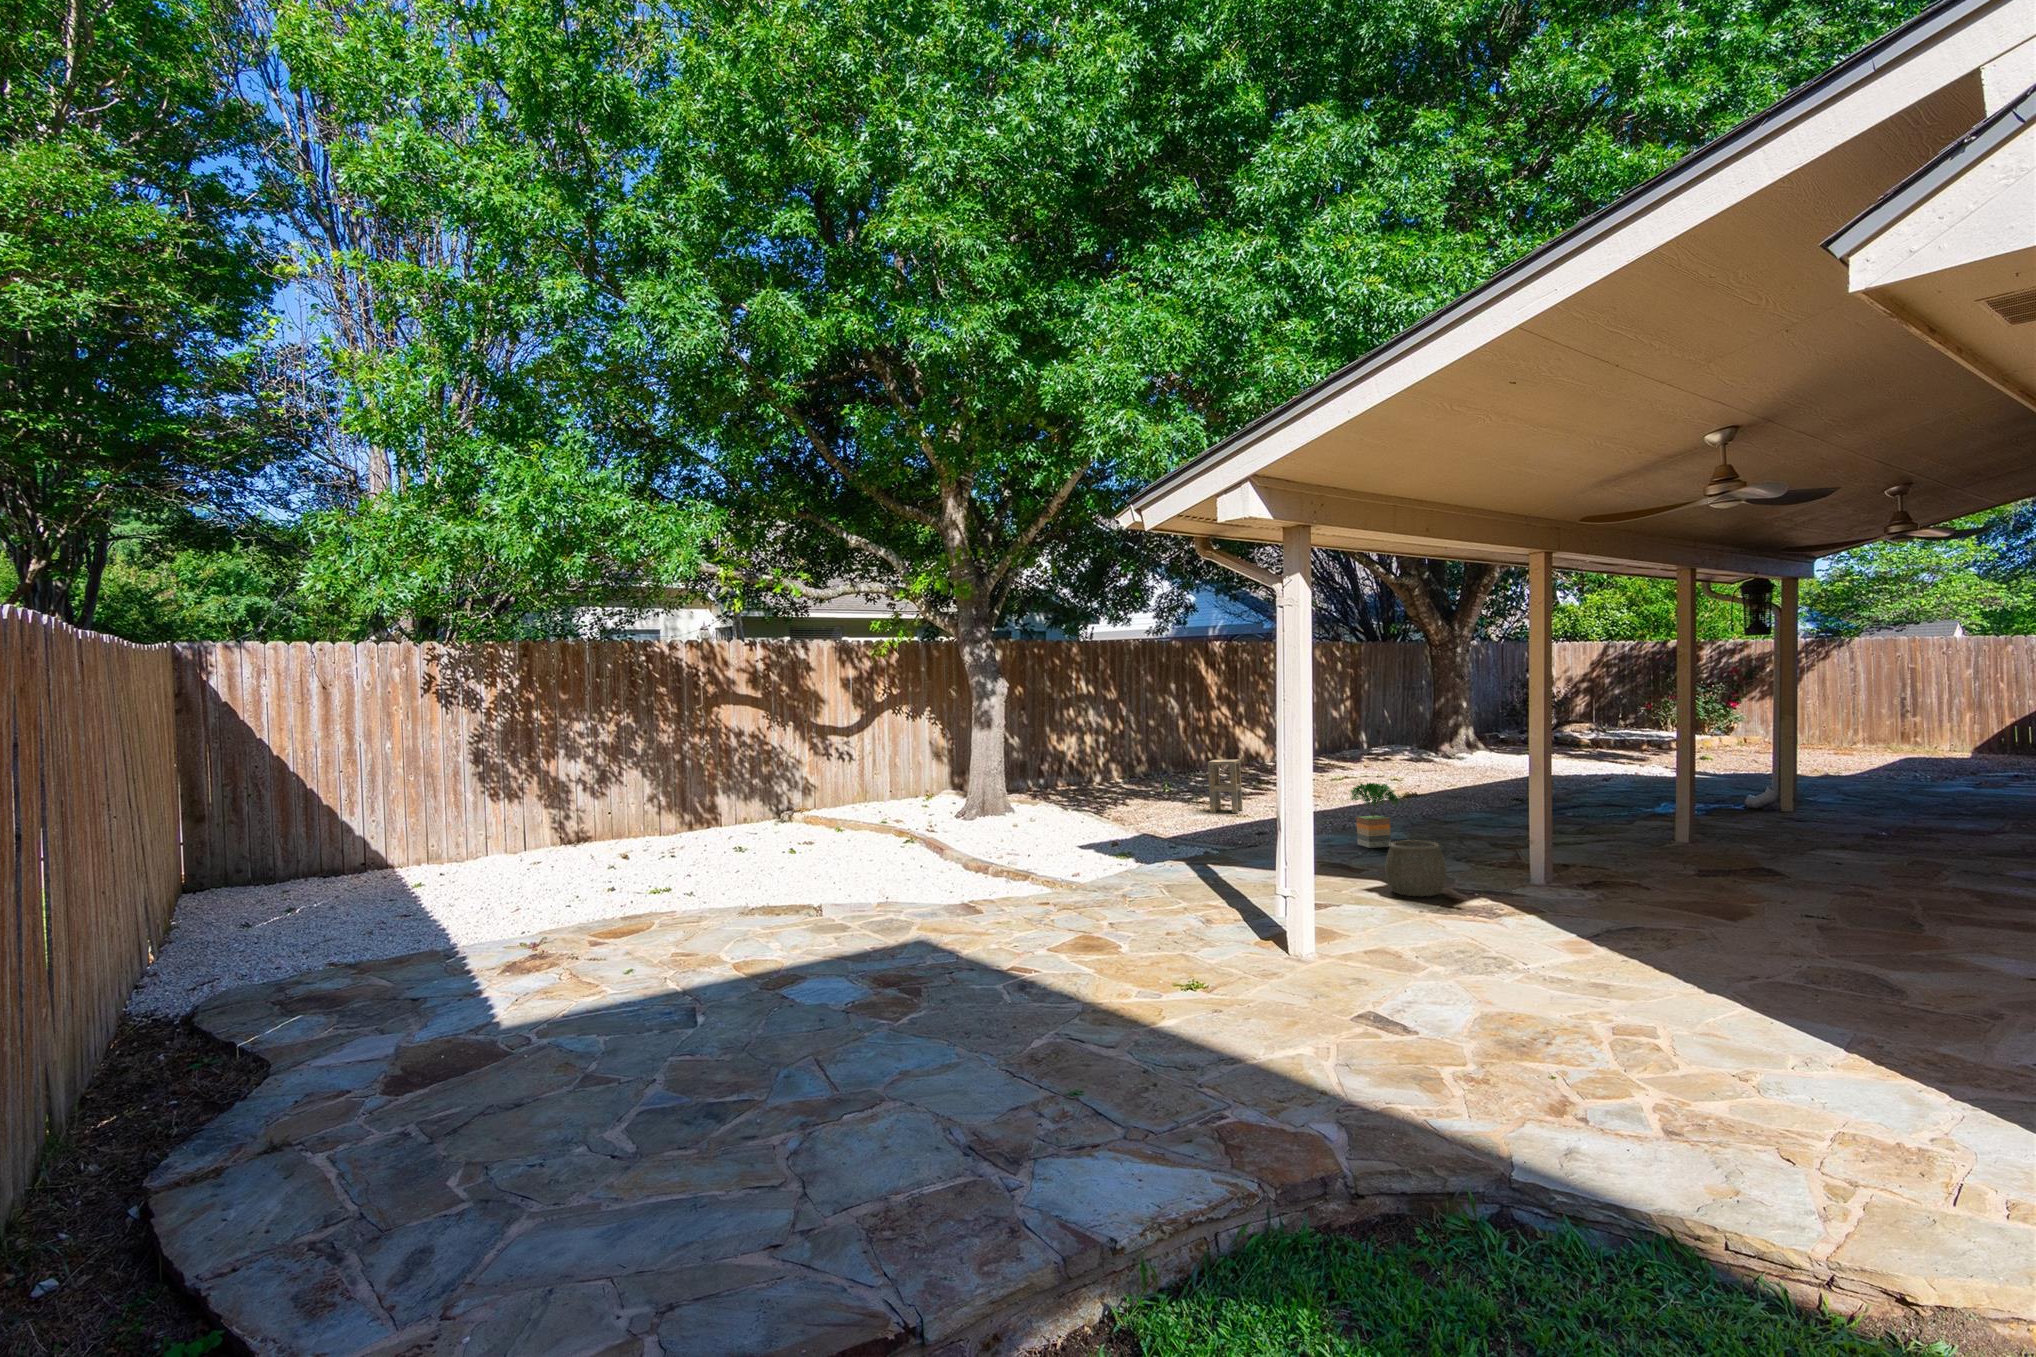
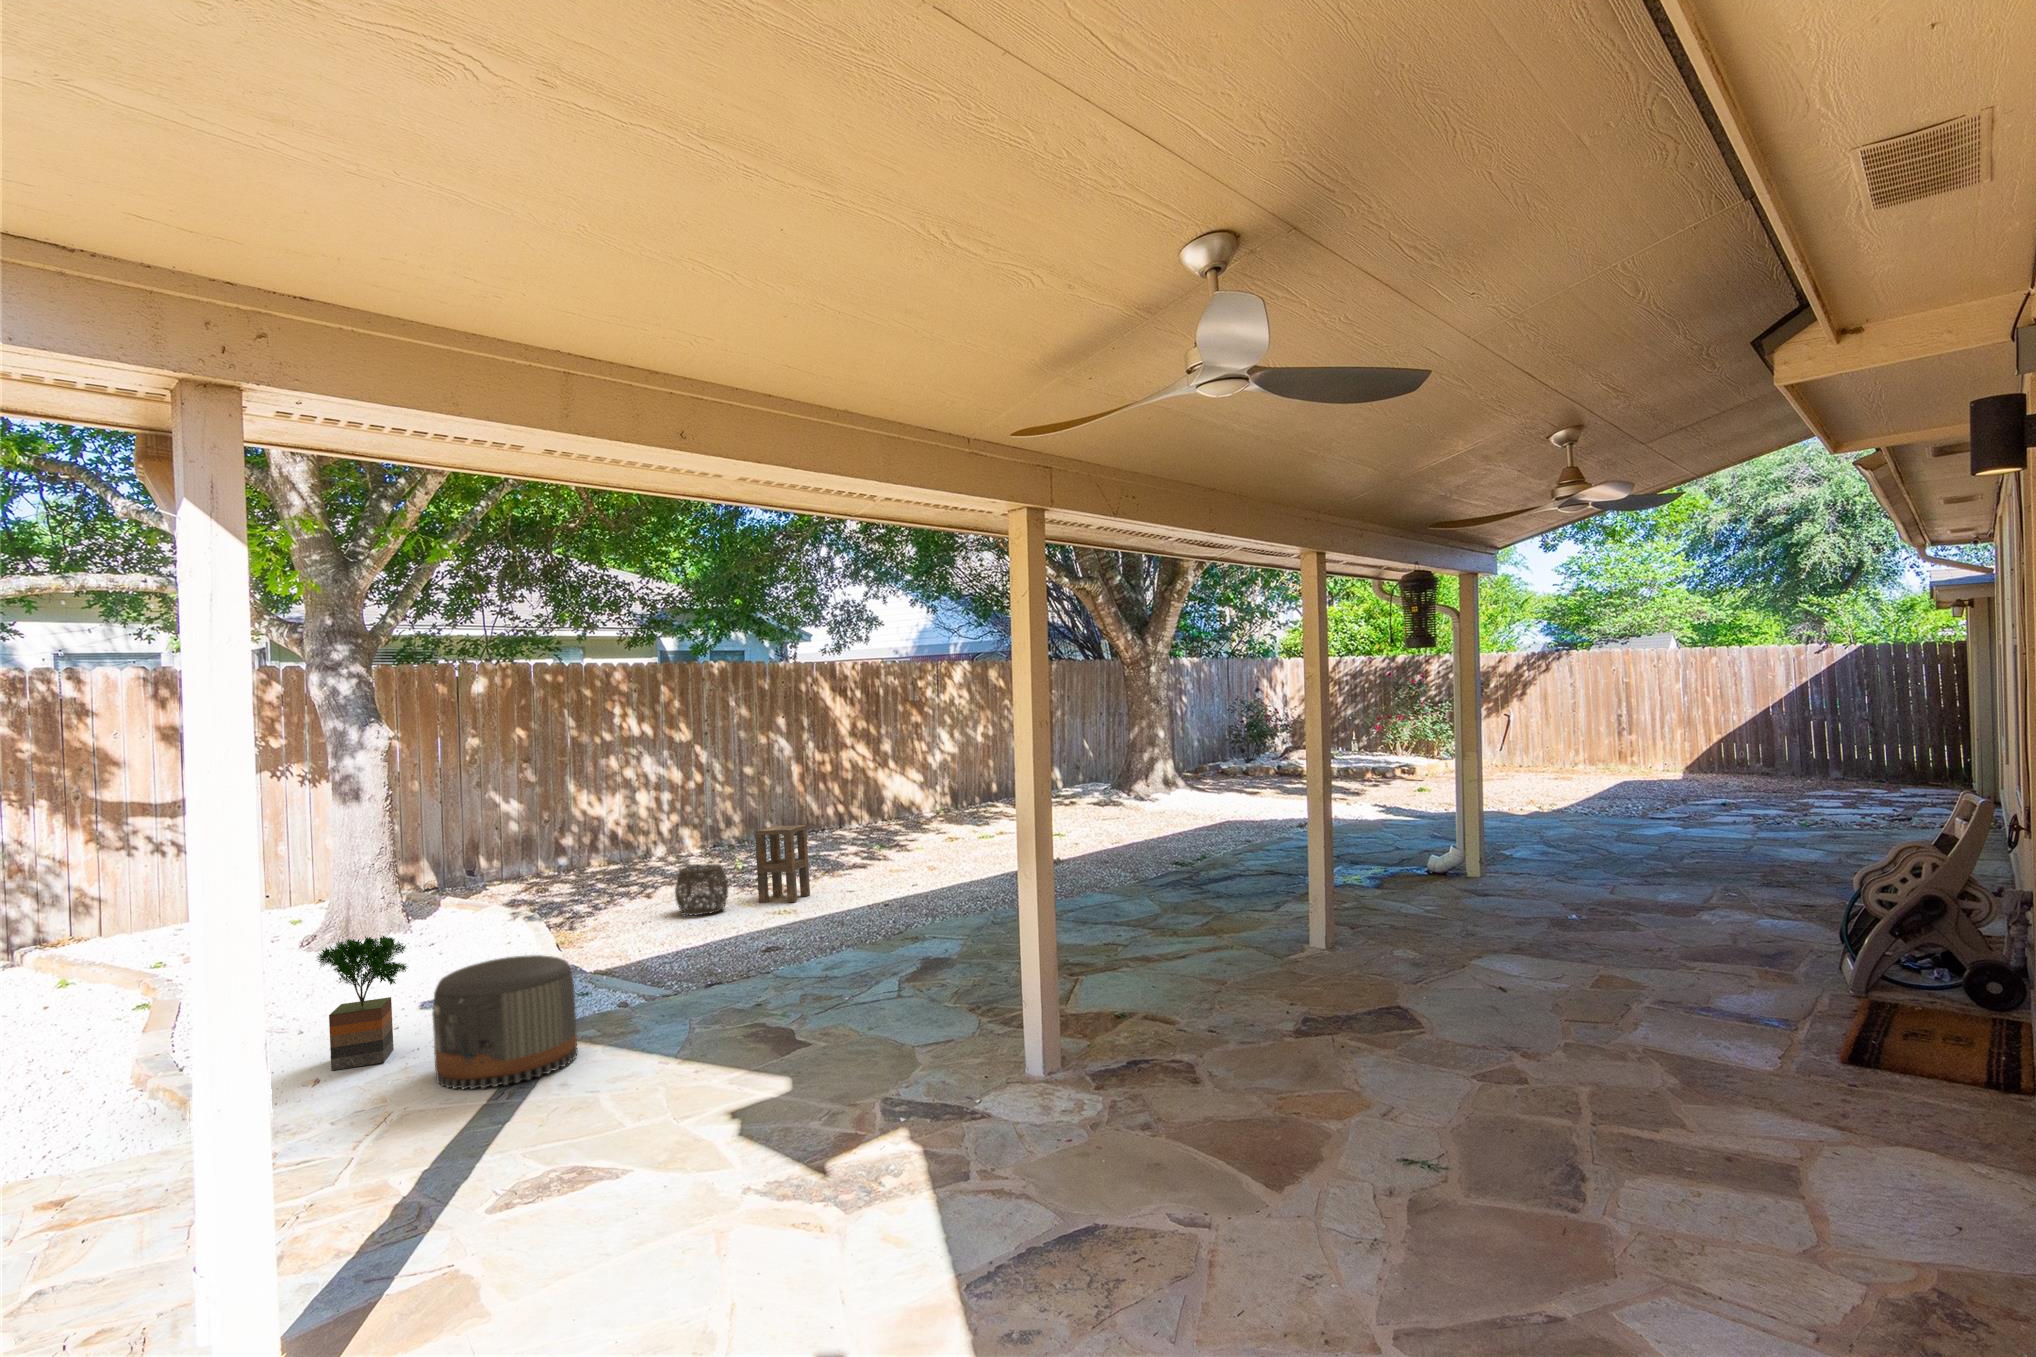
potted tree: present [1351,783,1399,848] -> present [318,936,407,1070]
pouf: none [1140,819,1218,889] -> present [433,955,578,1089]
woven basket: present [1386,840,1446,896] -> present [675,864,728,915]

